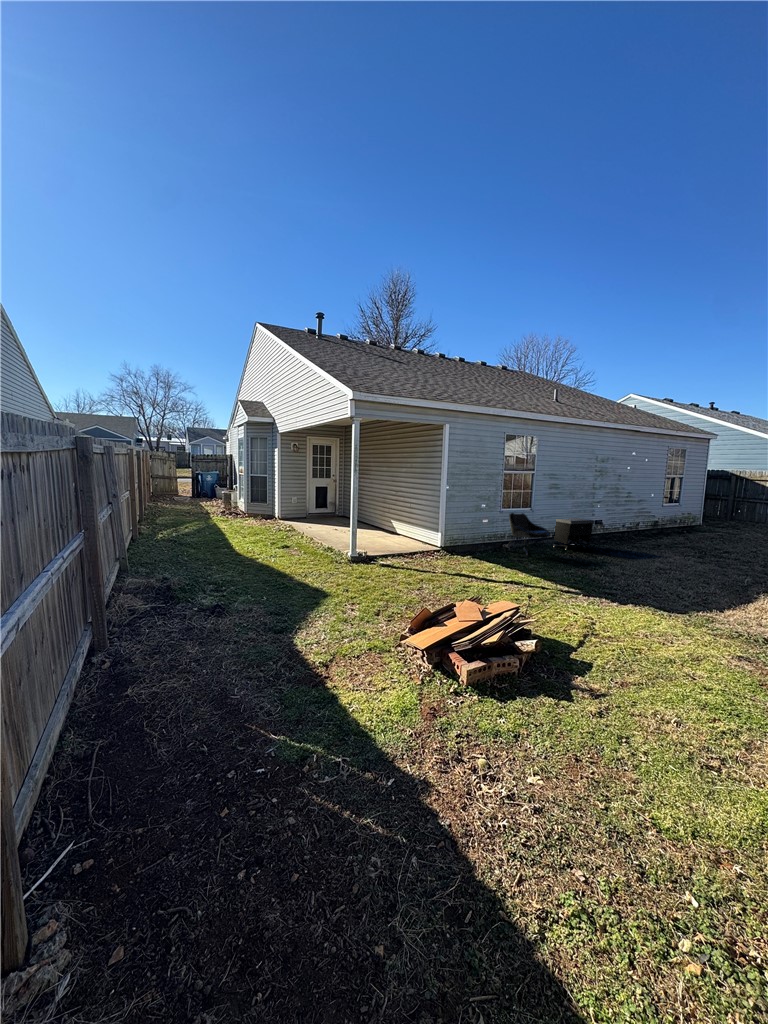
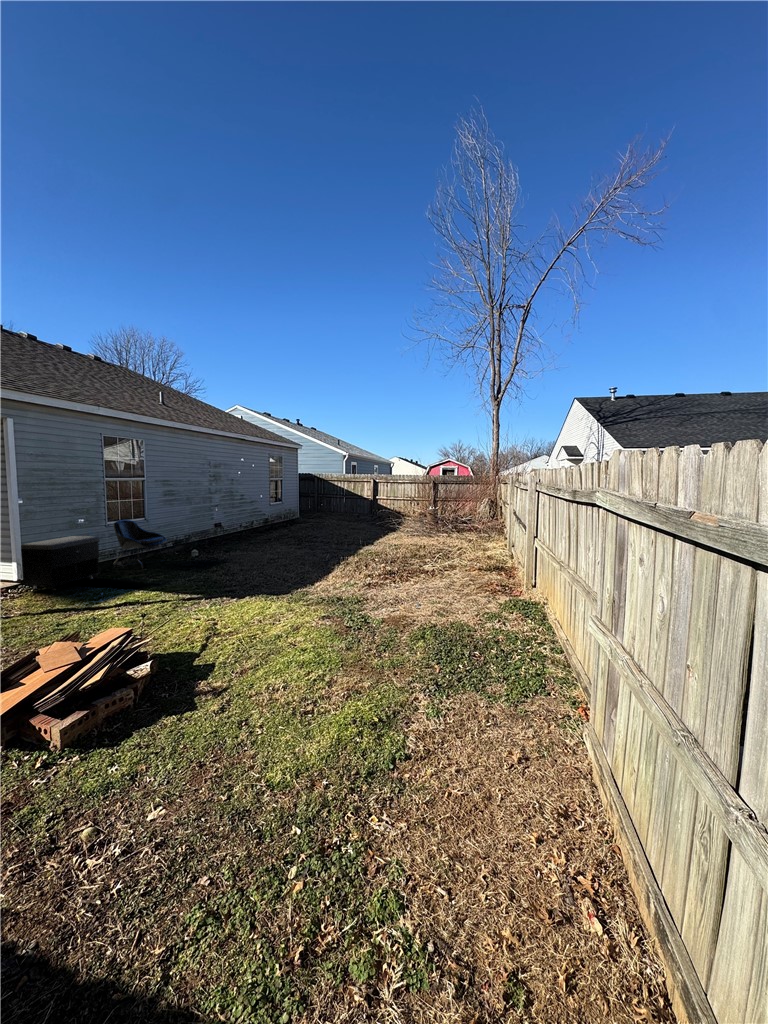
storage bench: present [553,517,594,550] -> present [21,536,100,590]

